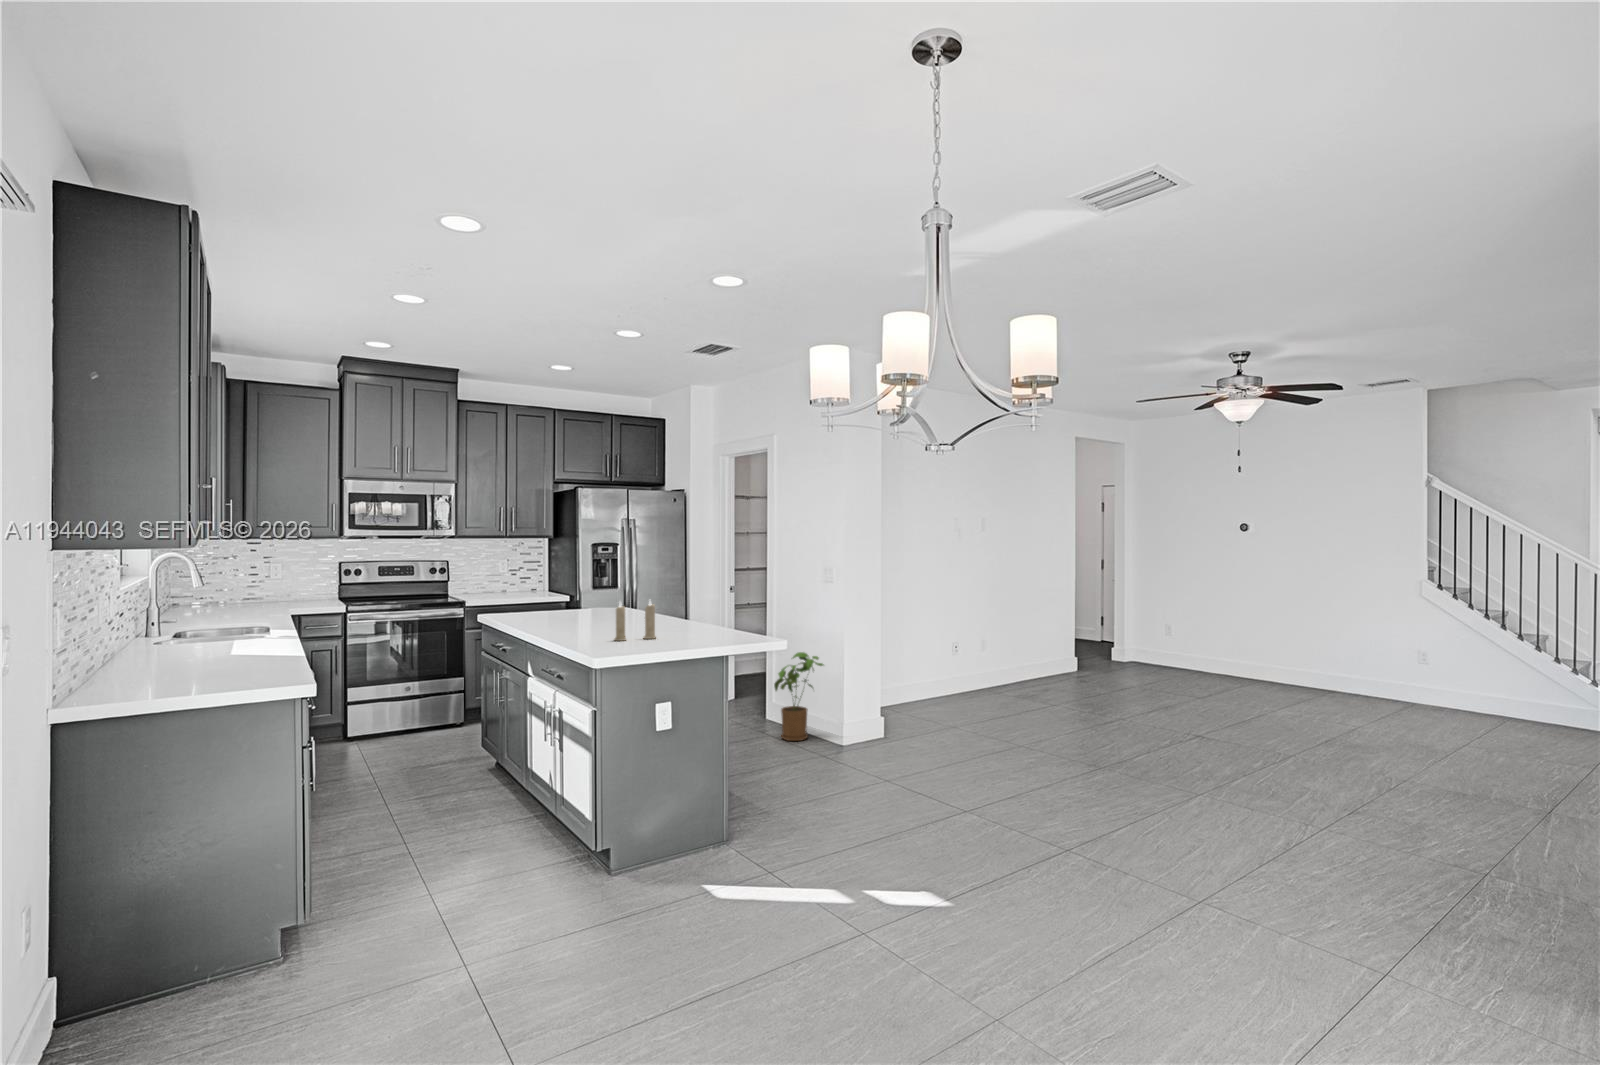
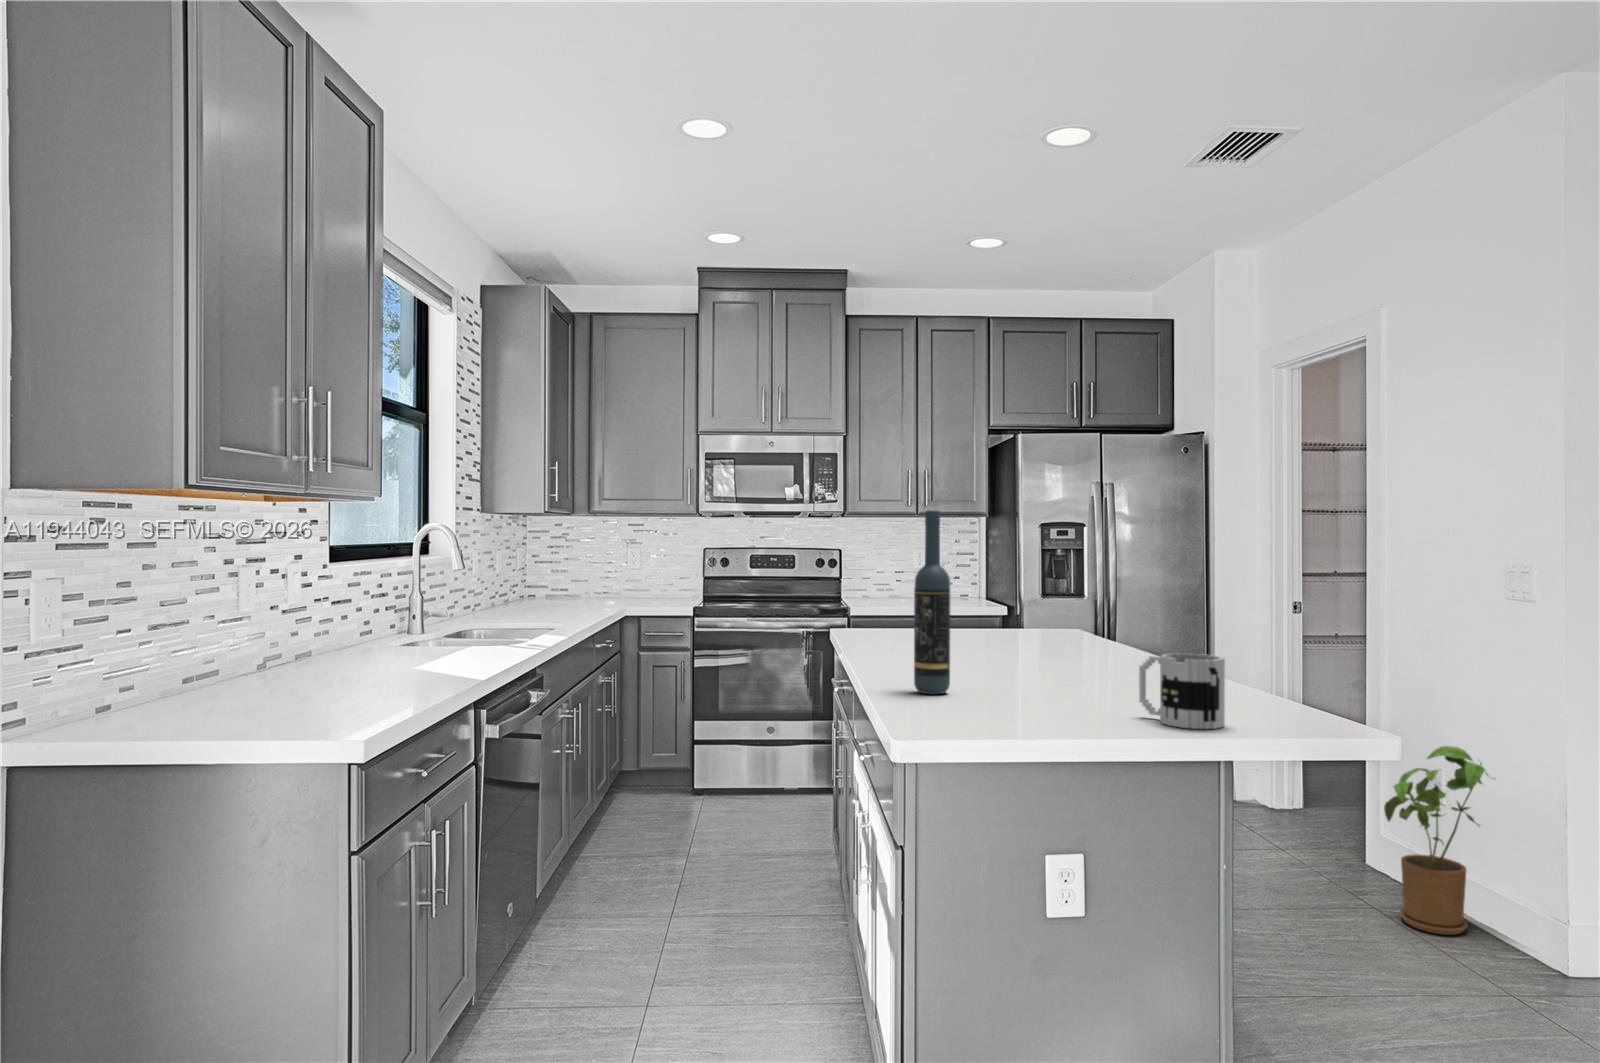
wine bottle: none [581,553,598,640] -> present [914,510,950,694]
candle: present [614,601,656,641] -> none [975,611,1074,704]
mug: none [686,613,720,642] -> present [1139,654,1225,729]

